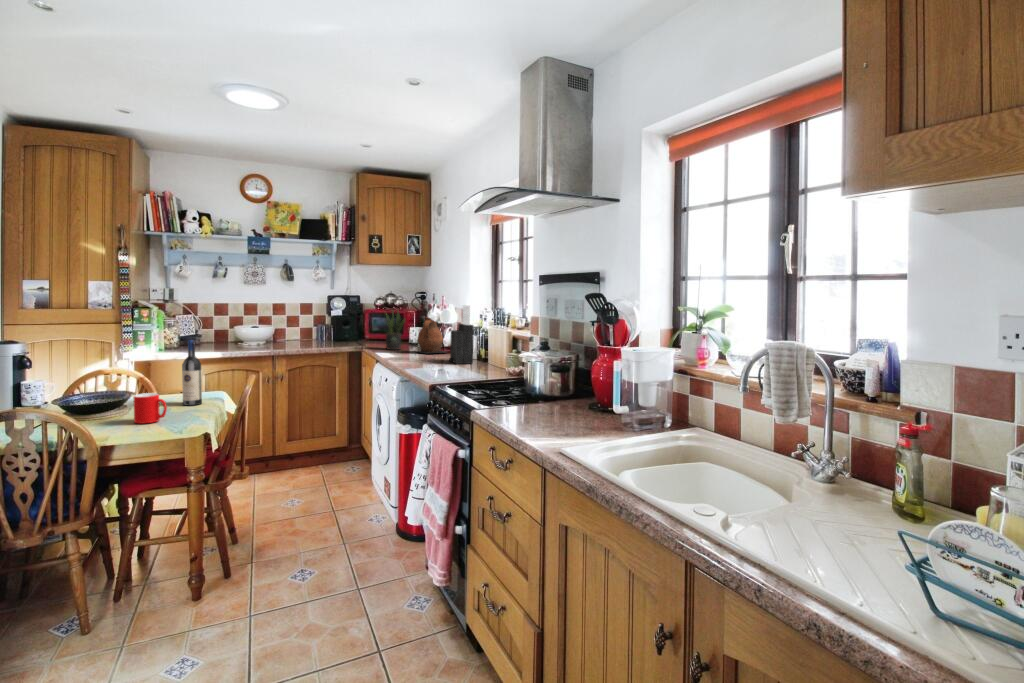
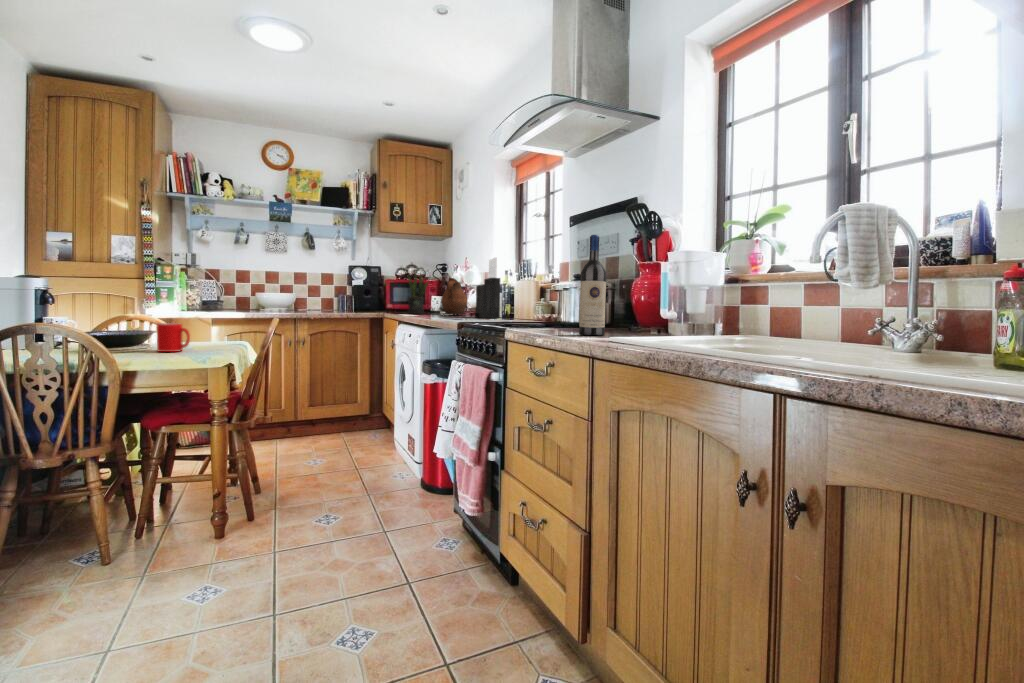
wine bottle: present [182,340,202,405] -> present [579,235,606,335]

